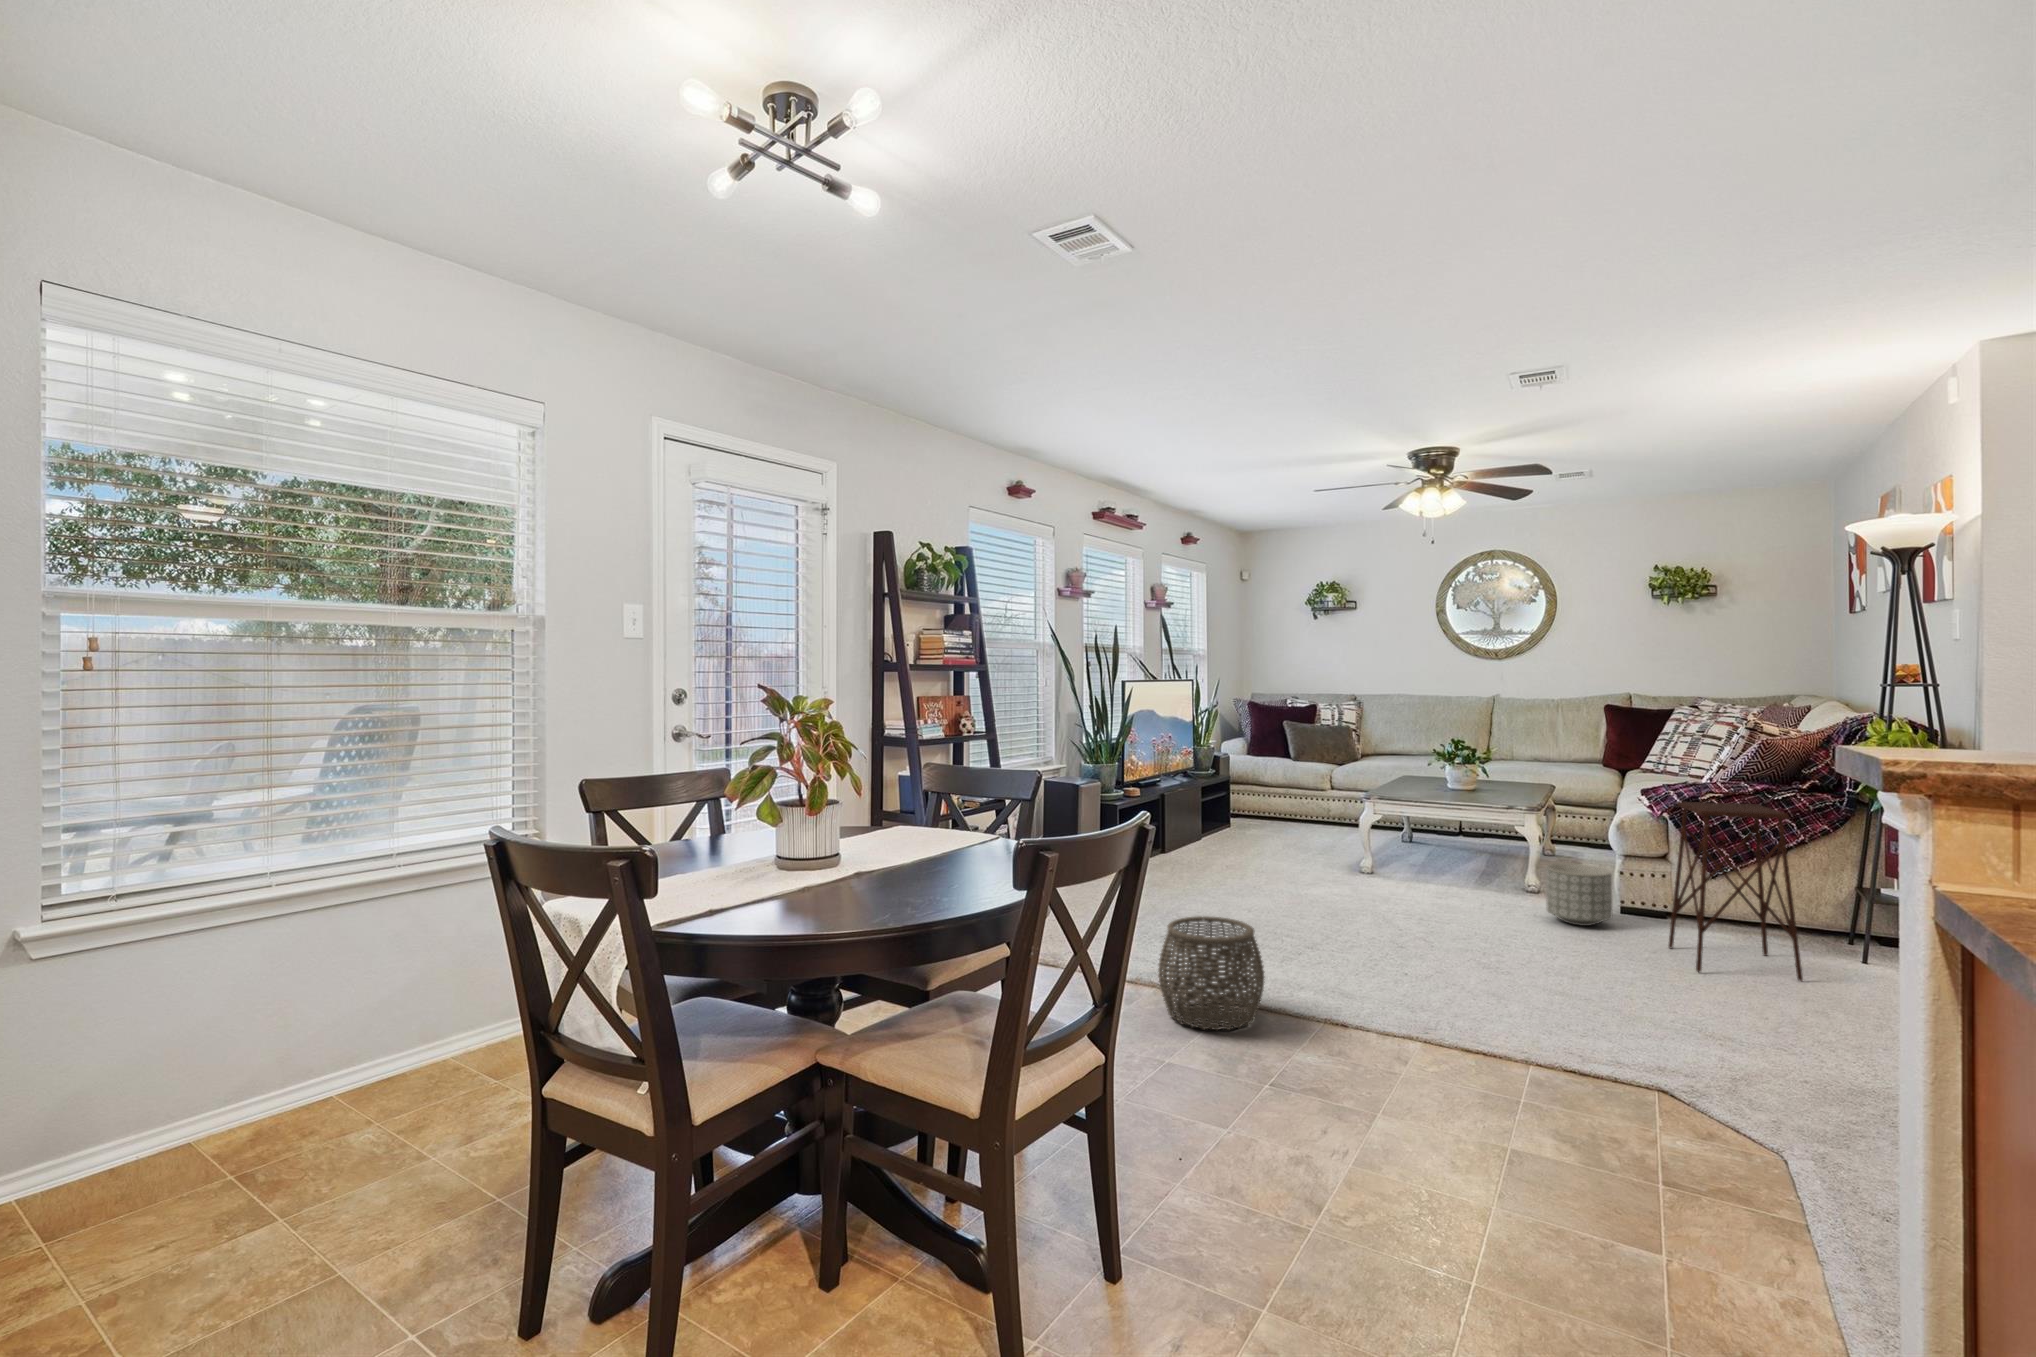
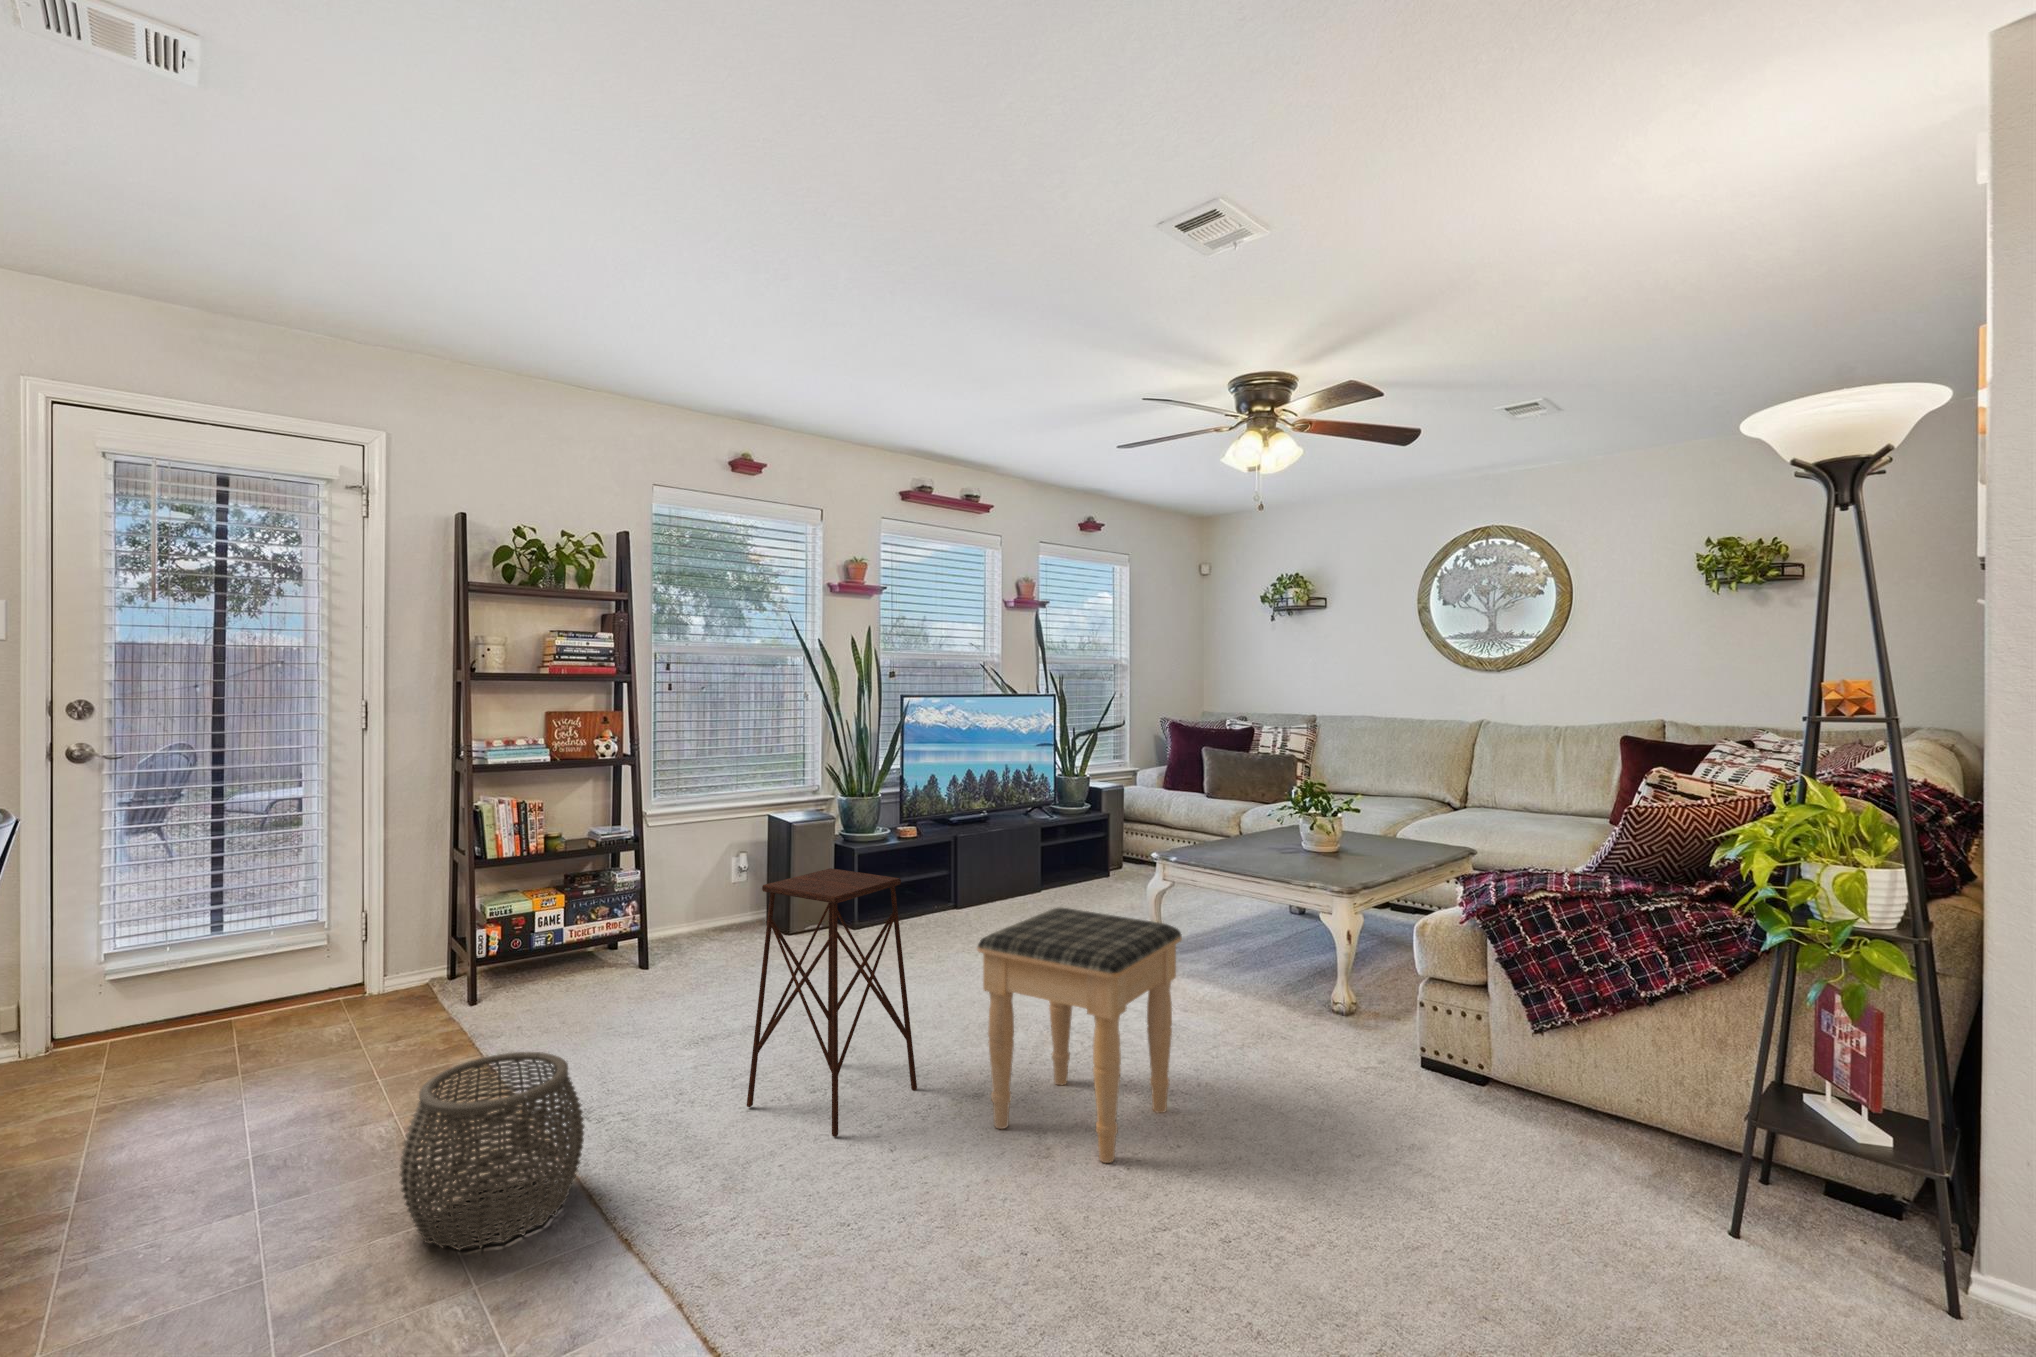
side table: present [1668,802,1803,981] -> present [747,868,917,1137]
footstool: none [1412,819,1532,966] -> present [977,908,1182,1163]
planter: present [1546,863,1612,926] -> none [1283,983,1376,1088]

